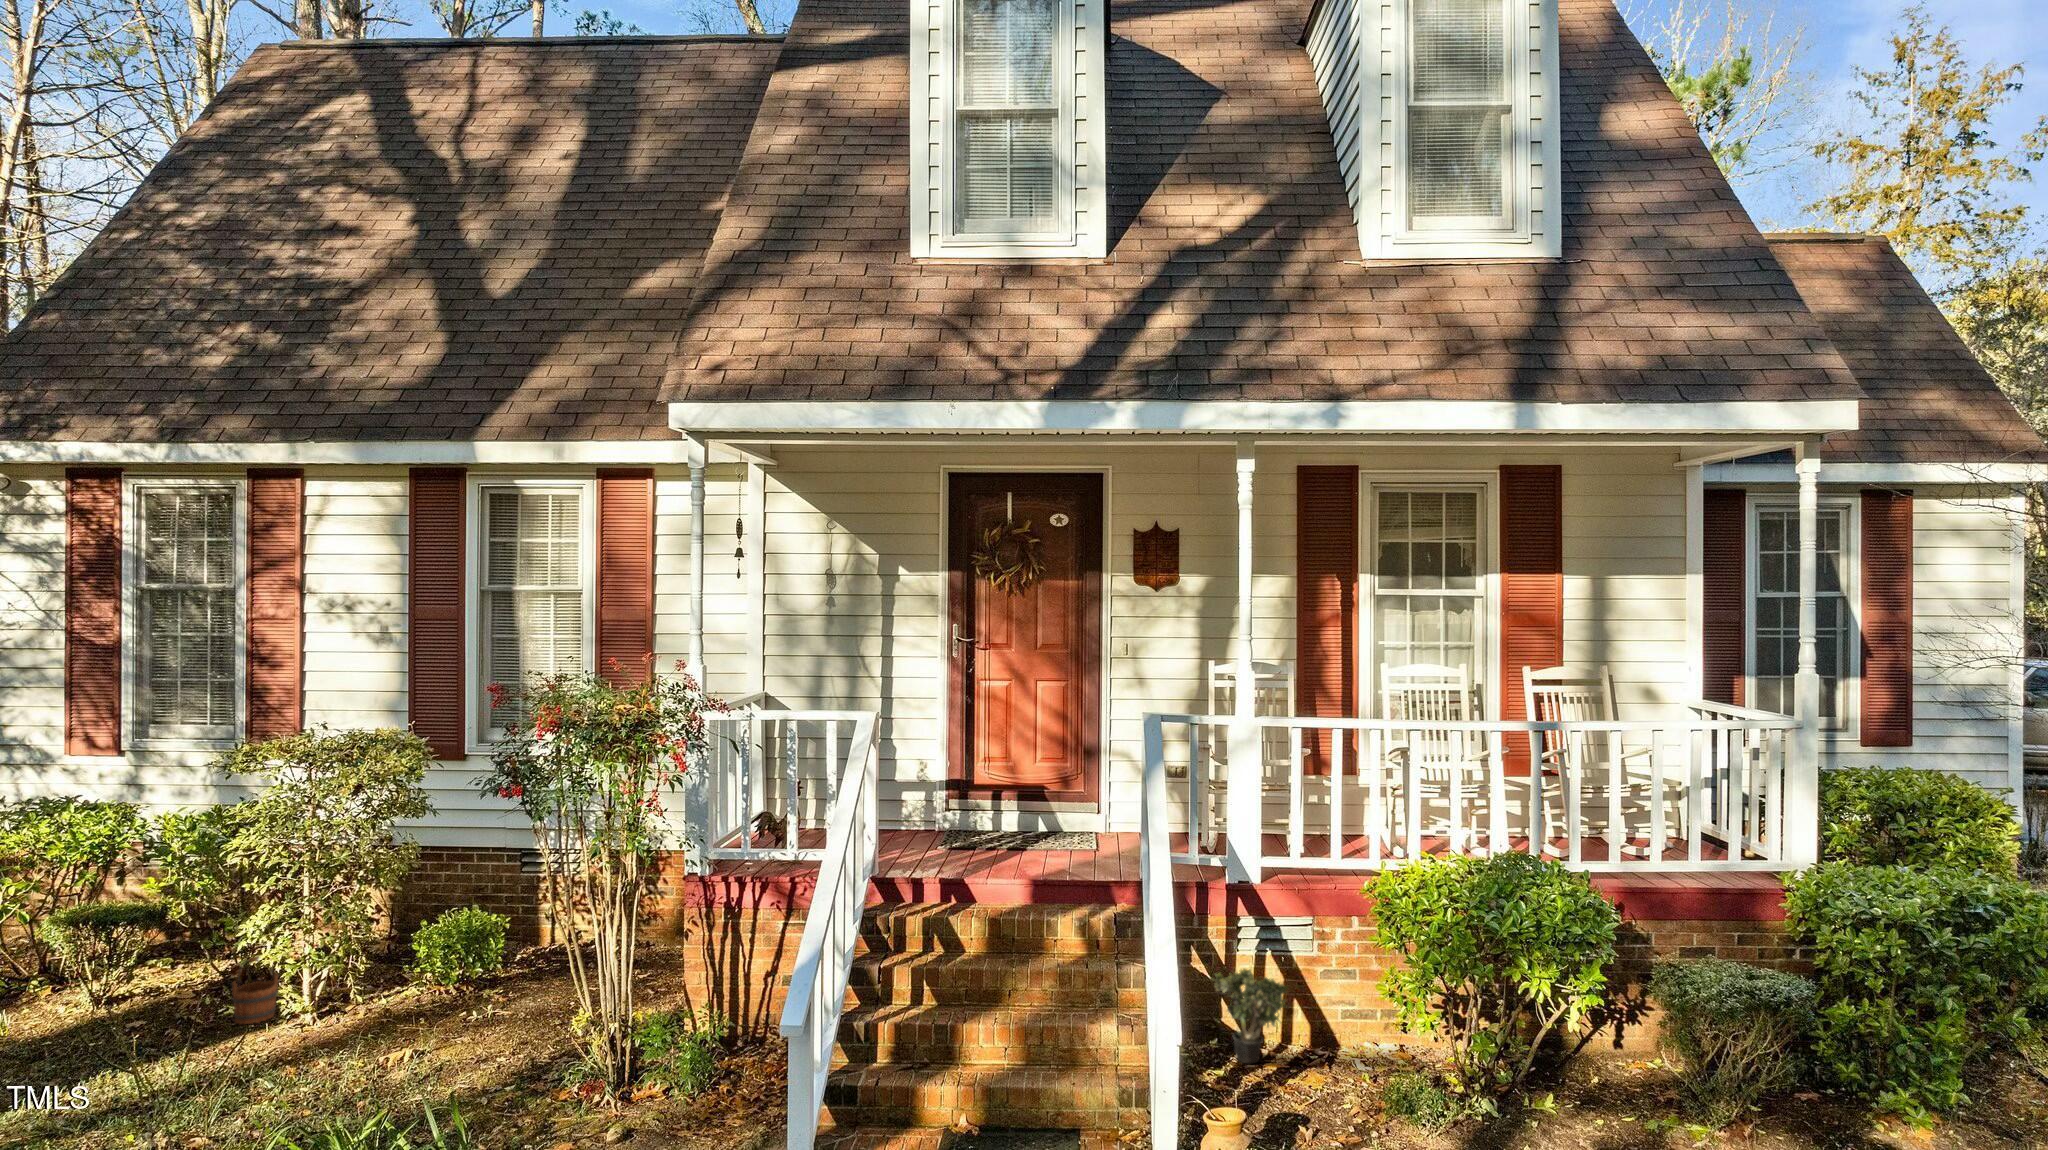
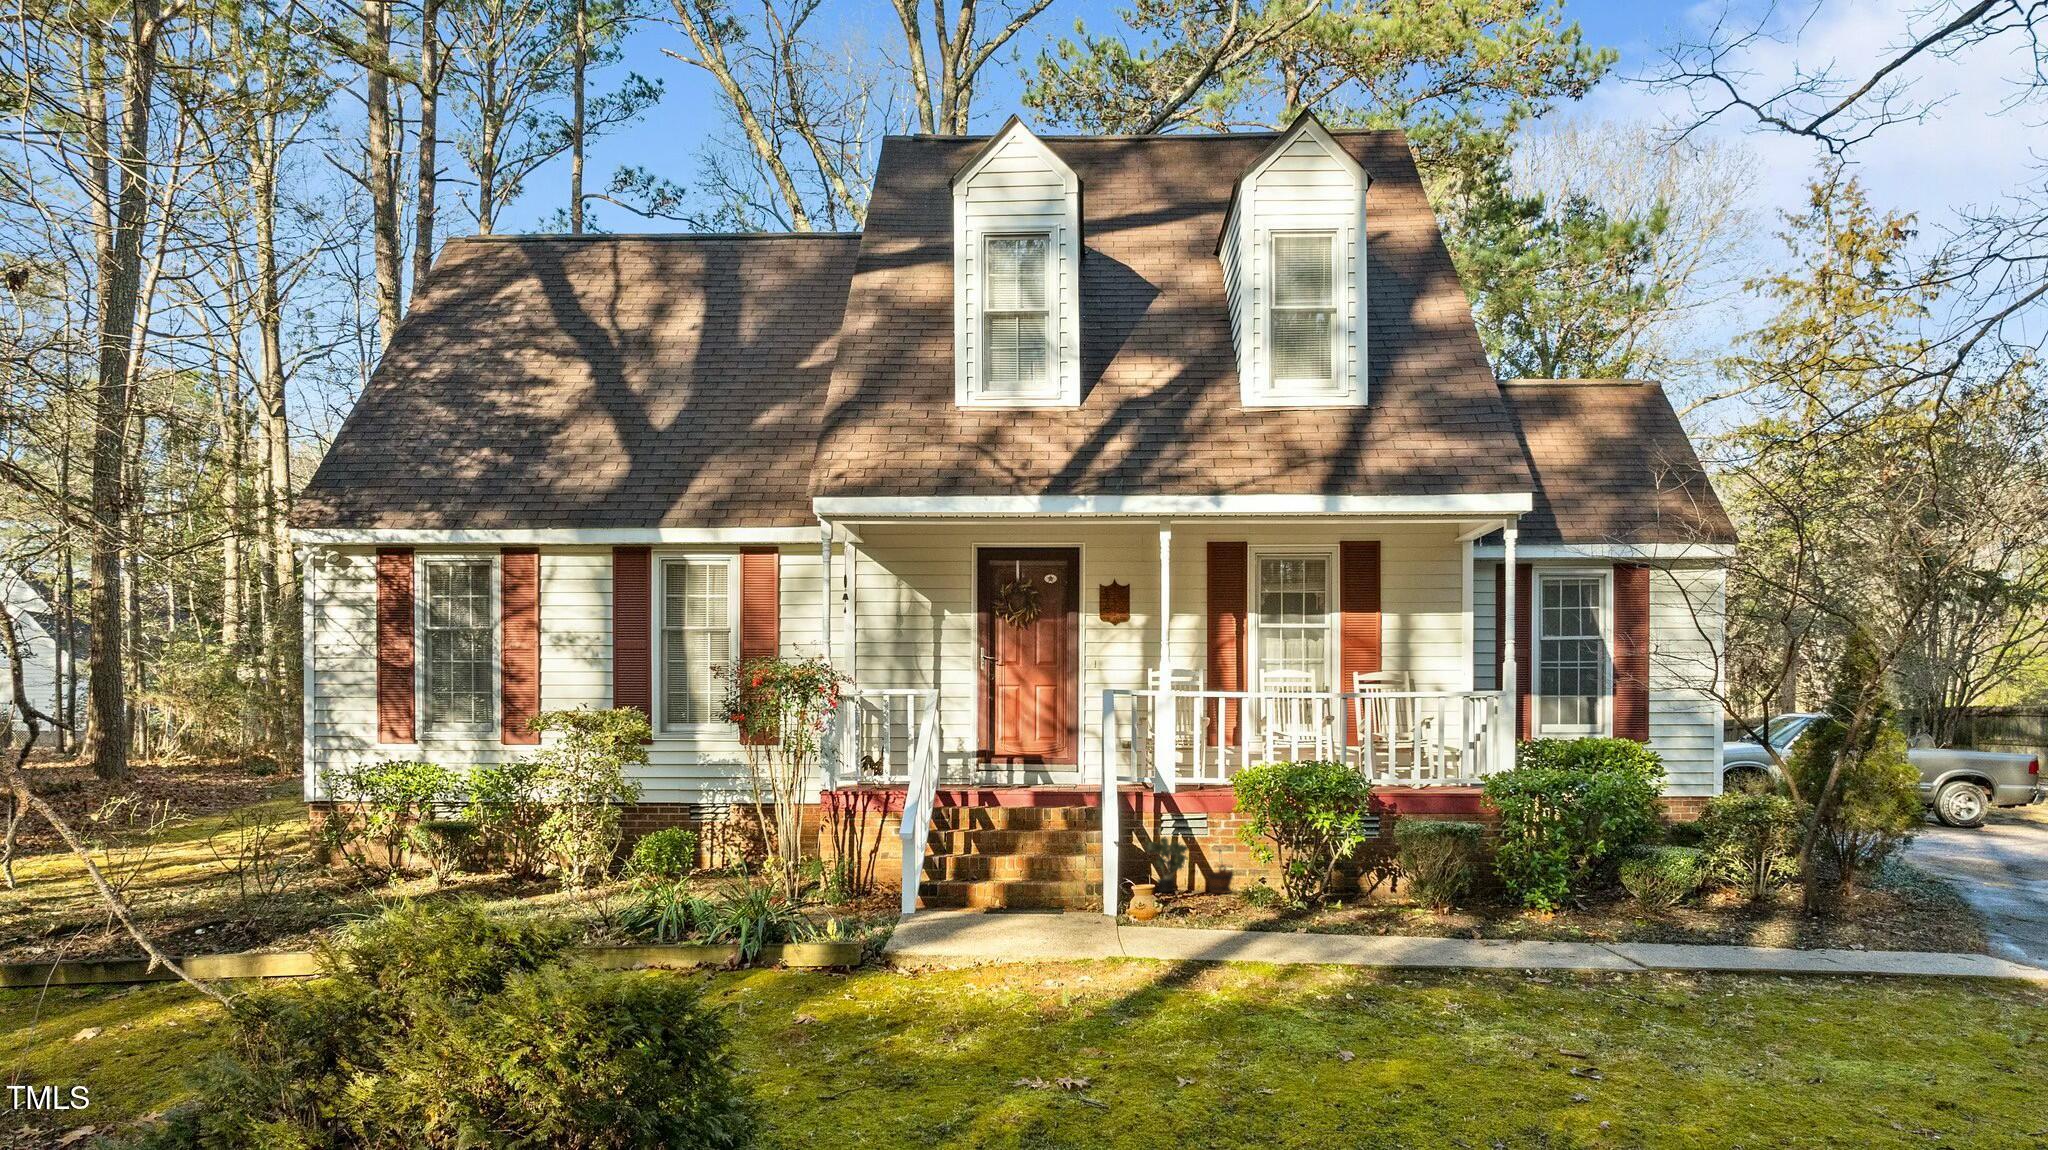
wooden bucket: present [231,956,279,1024] -> present [1208,850,1233,894]

